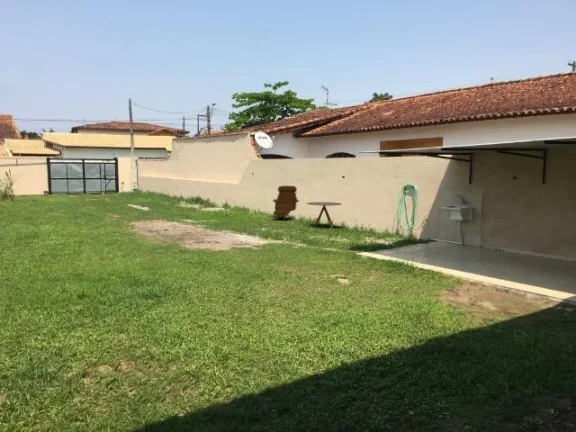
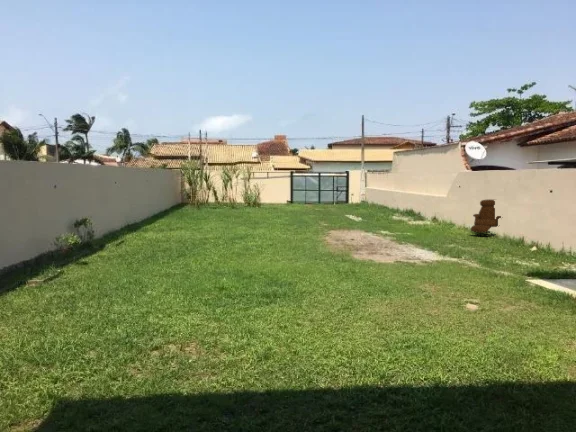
round table: present [307,202,341,227] -> none [503,218,546,248]

